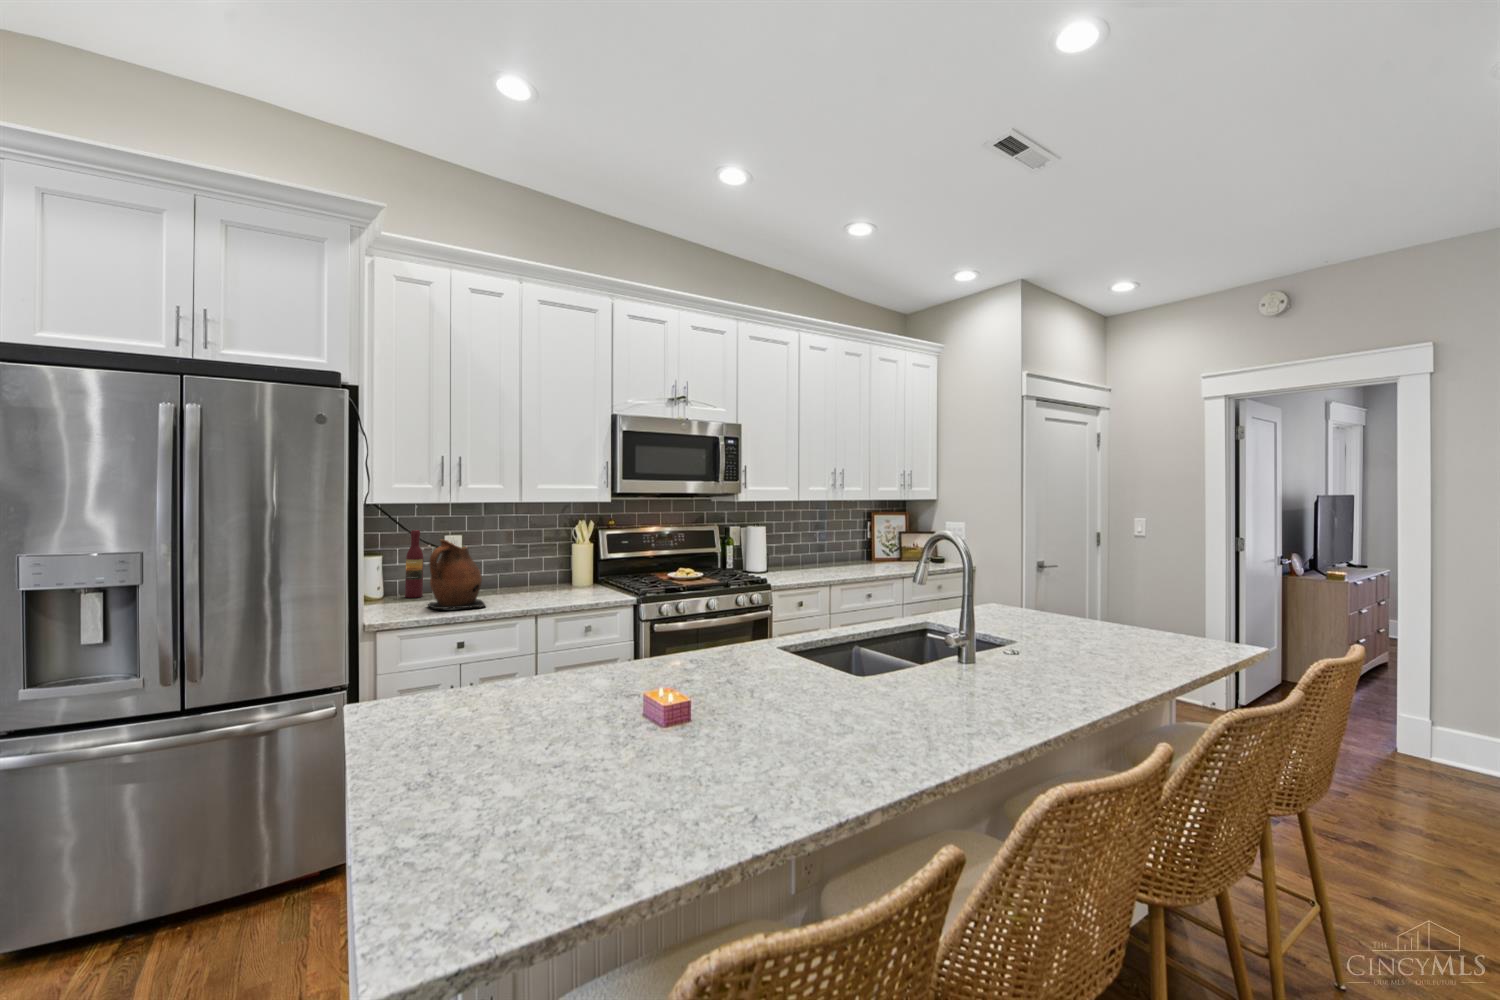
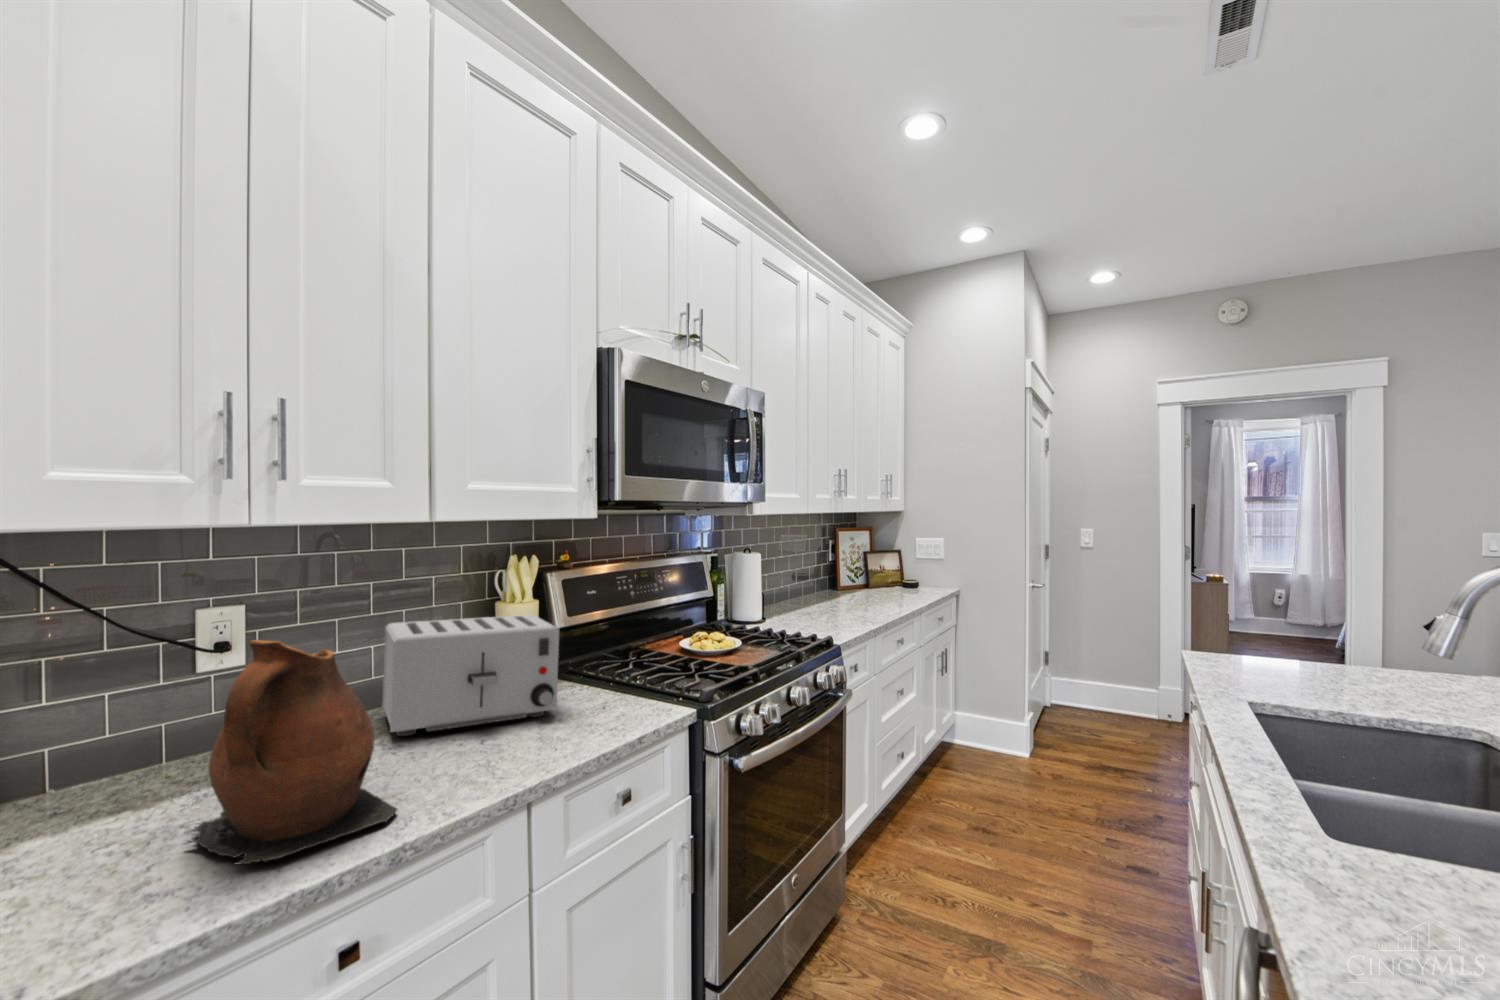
wine bottle: present [405,530,424,598] -> none [72,603,139,805]
toaster: none [507,548,583,593] -> present [382,615,560,736]

